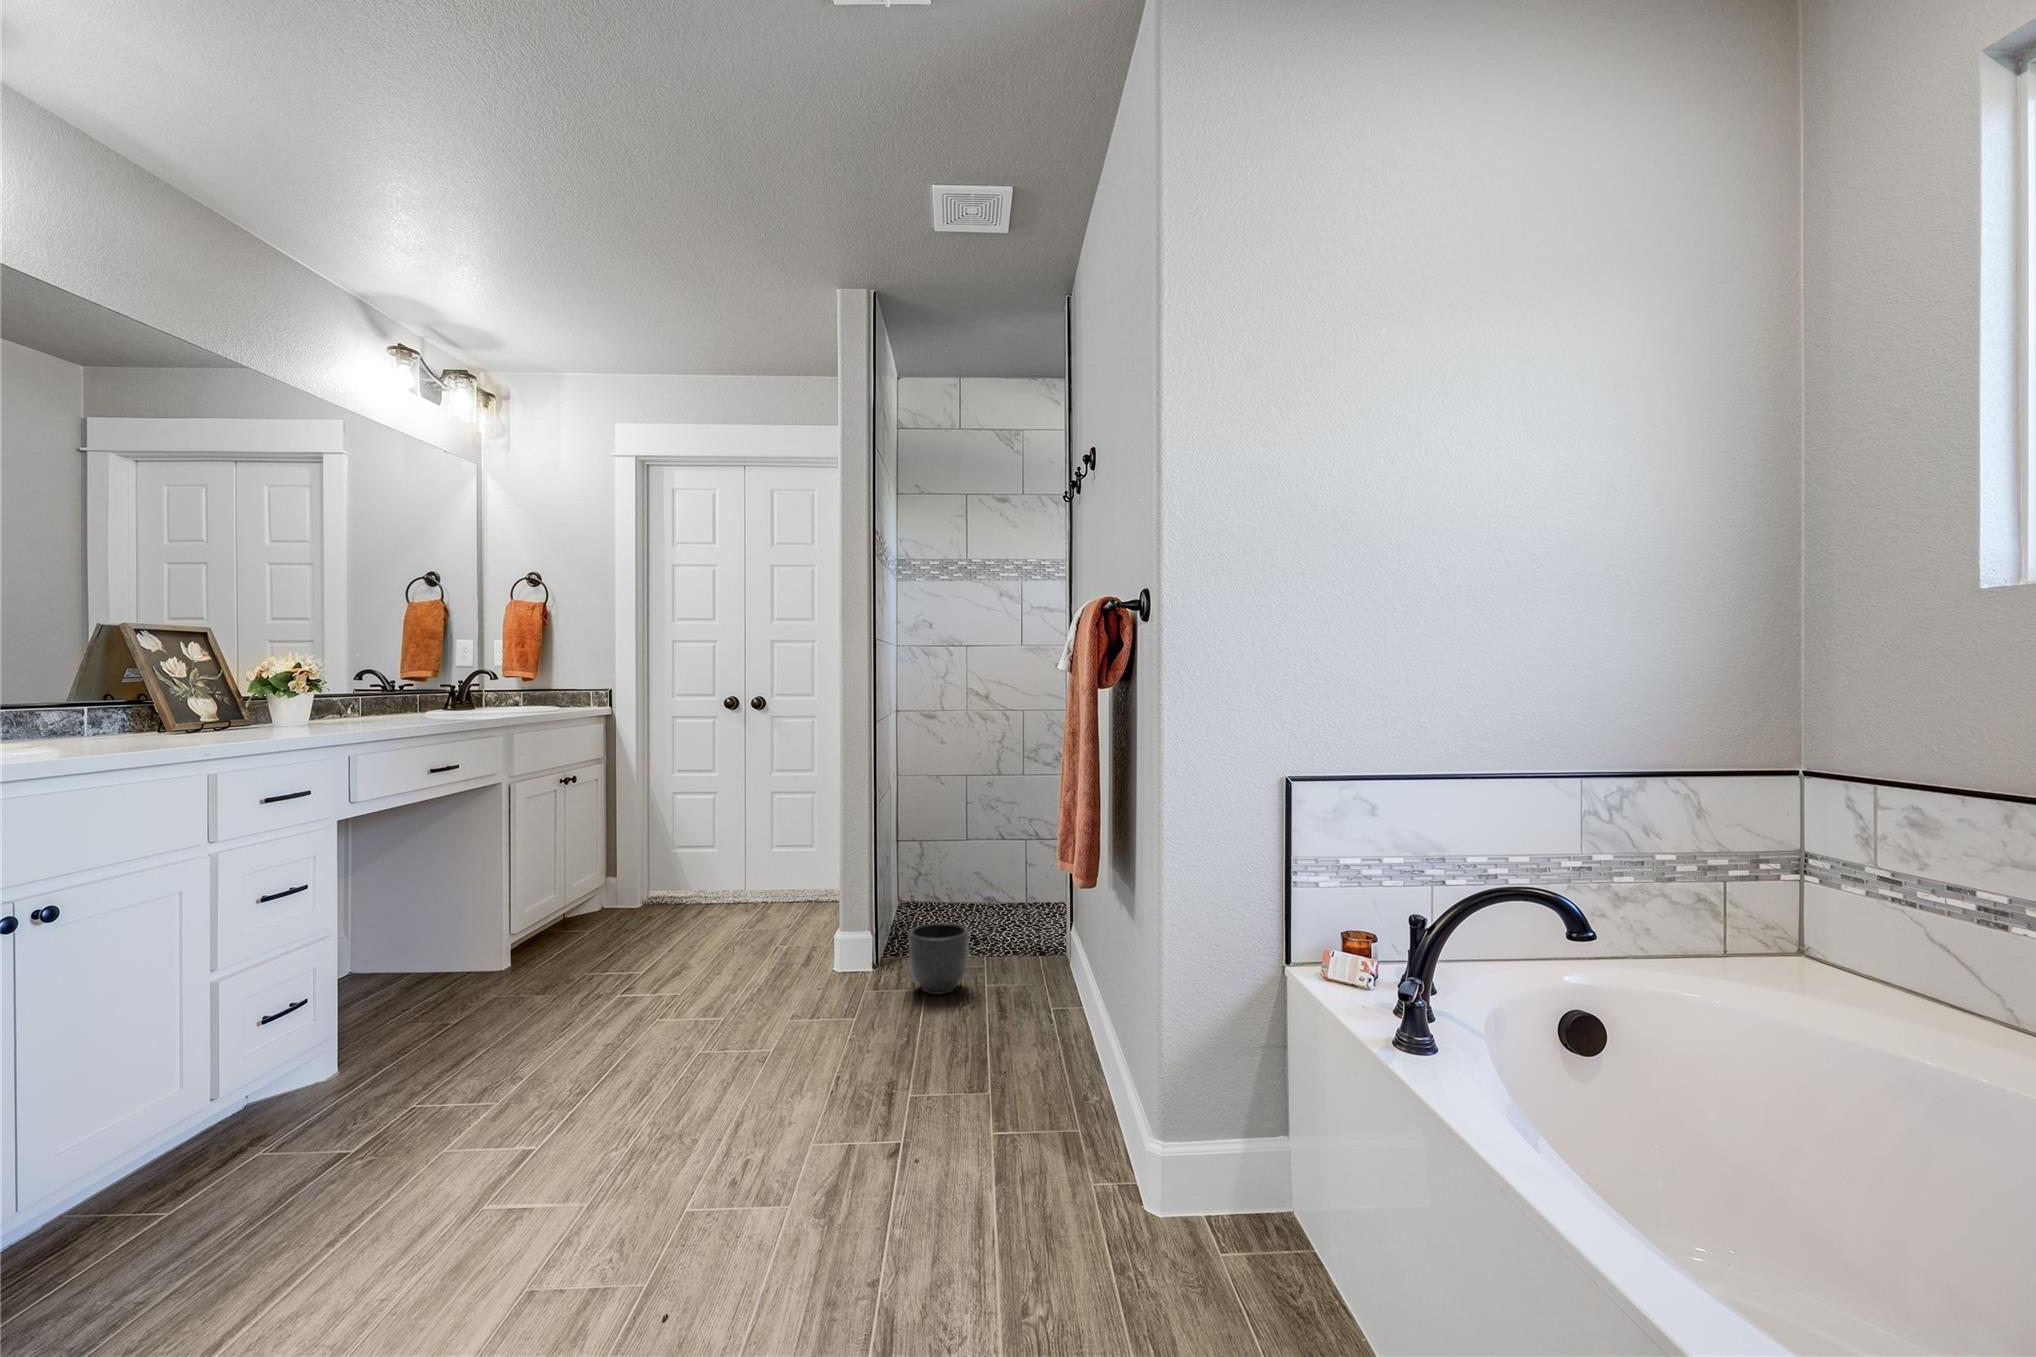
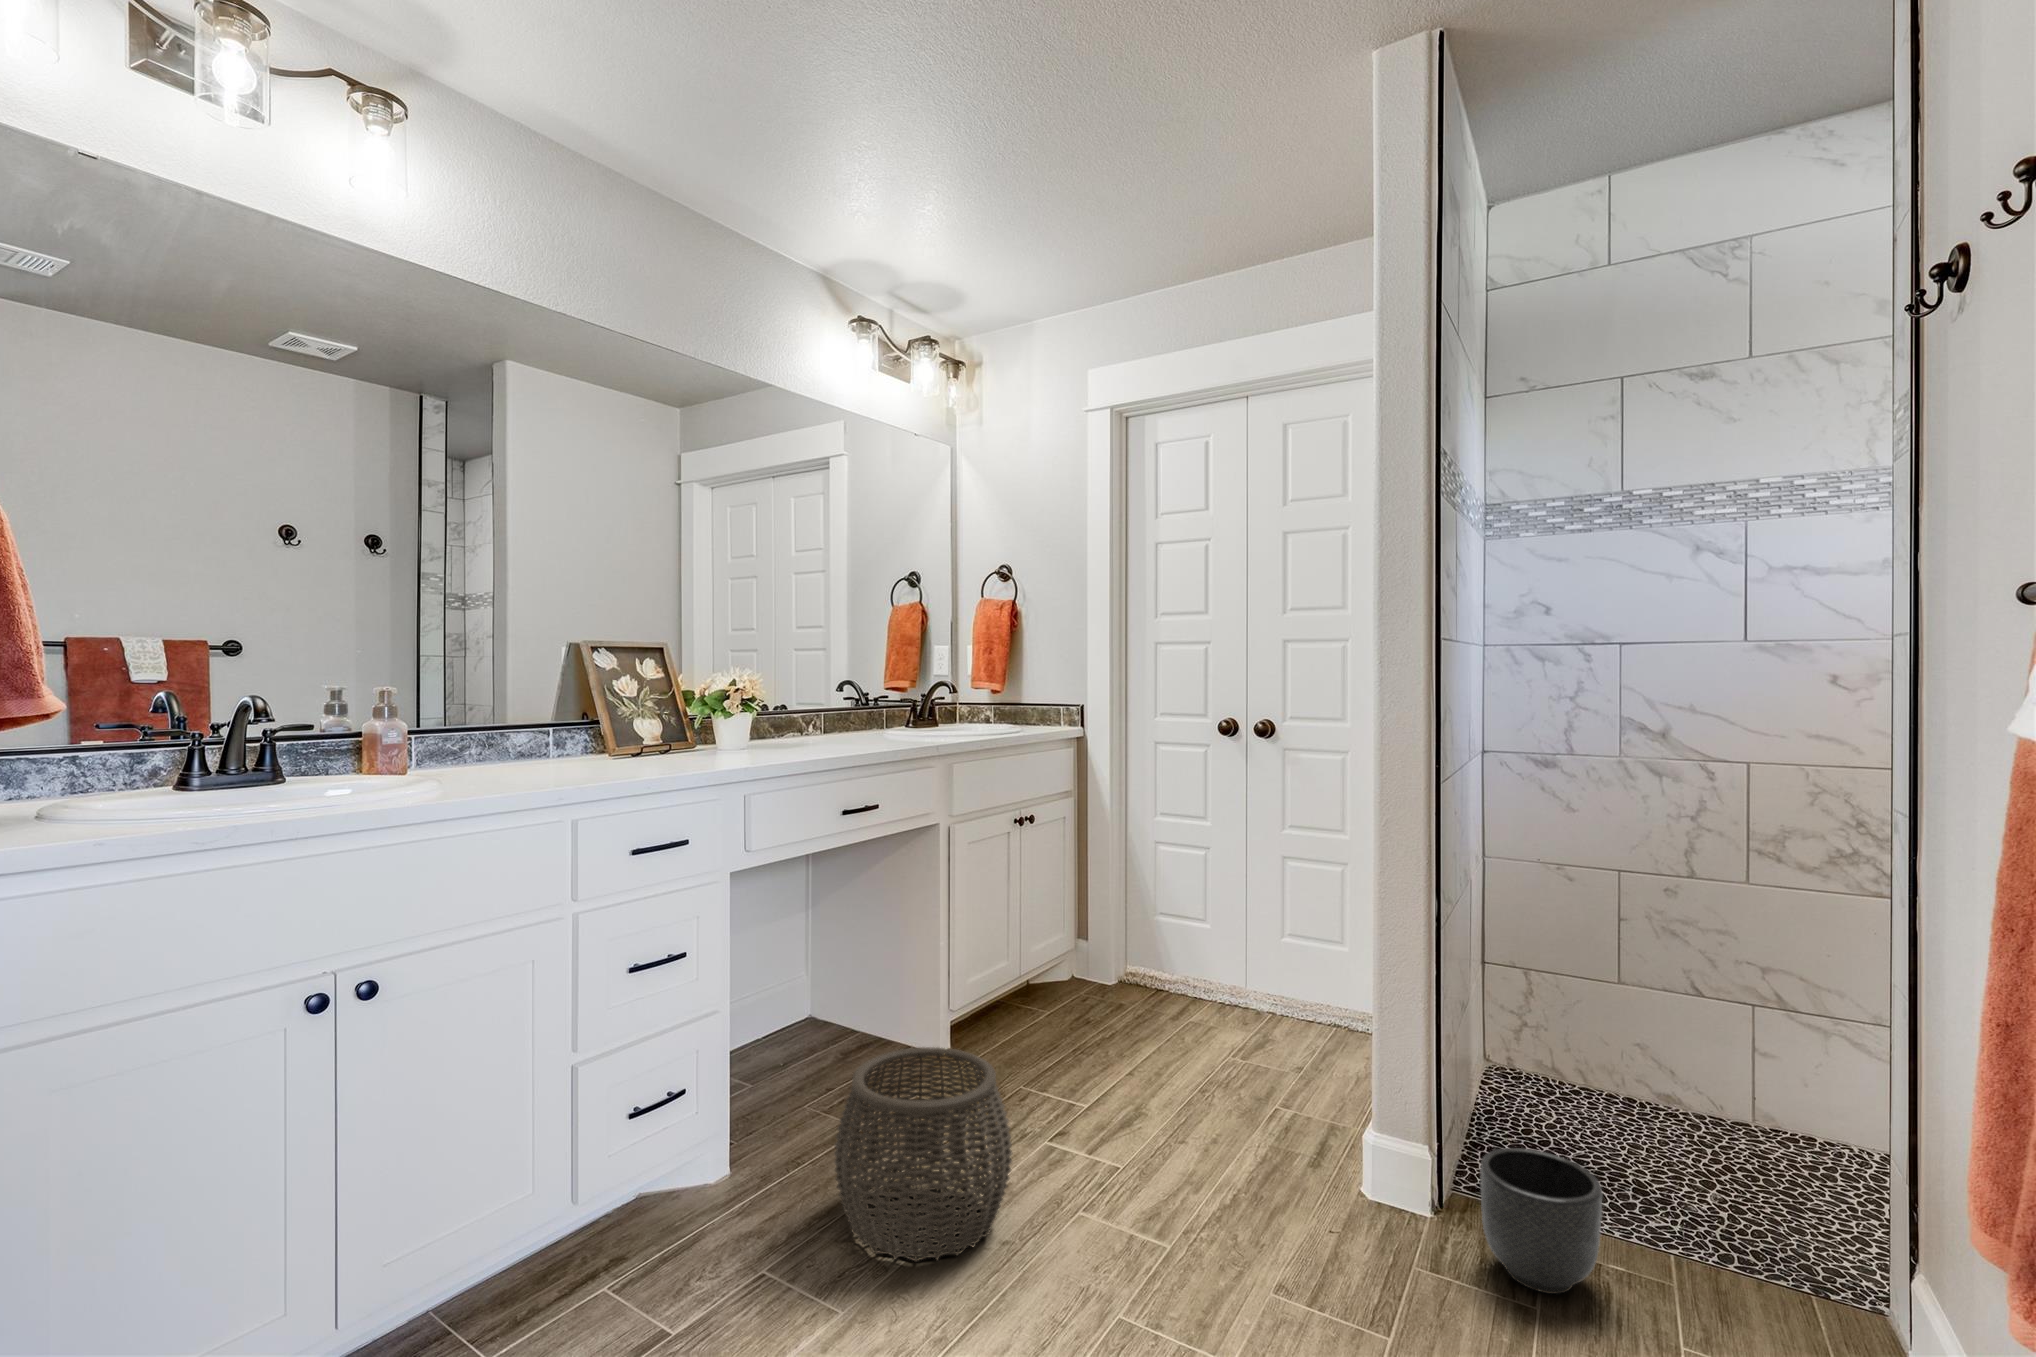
woven basket: none [459,931,609,1079] -> present [834,1047,1012,1262]

